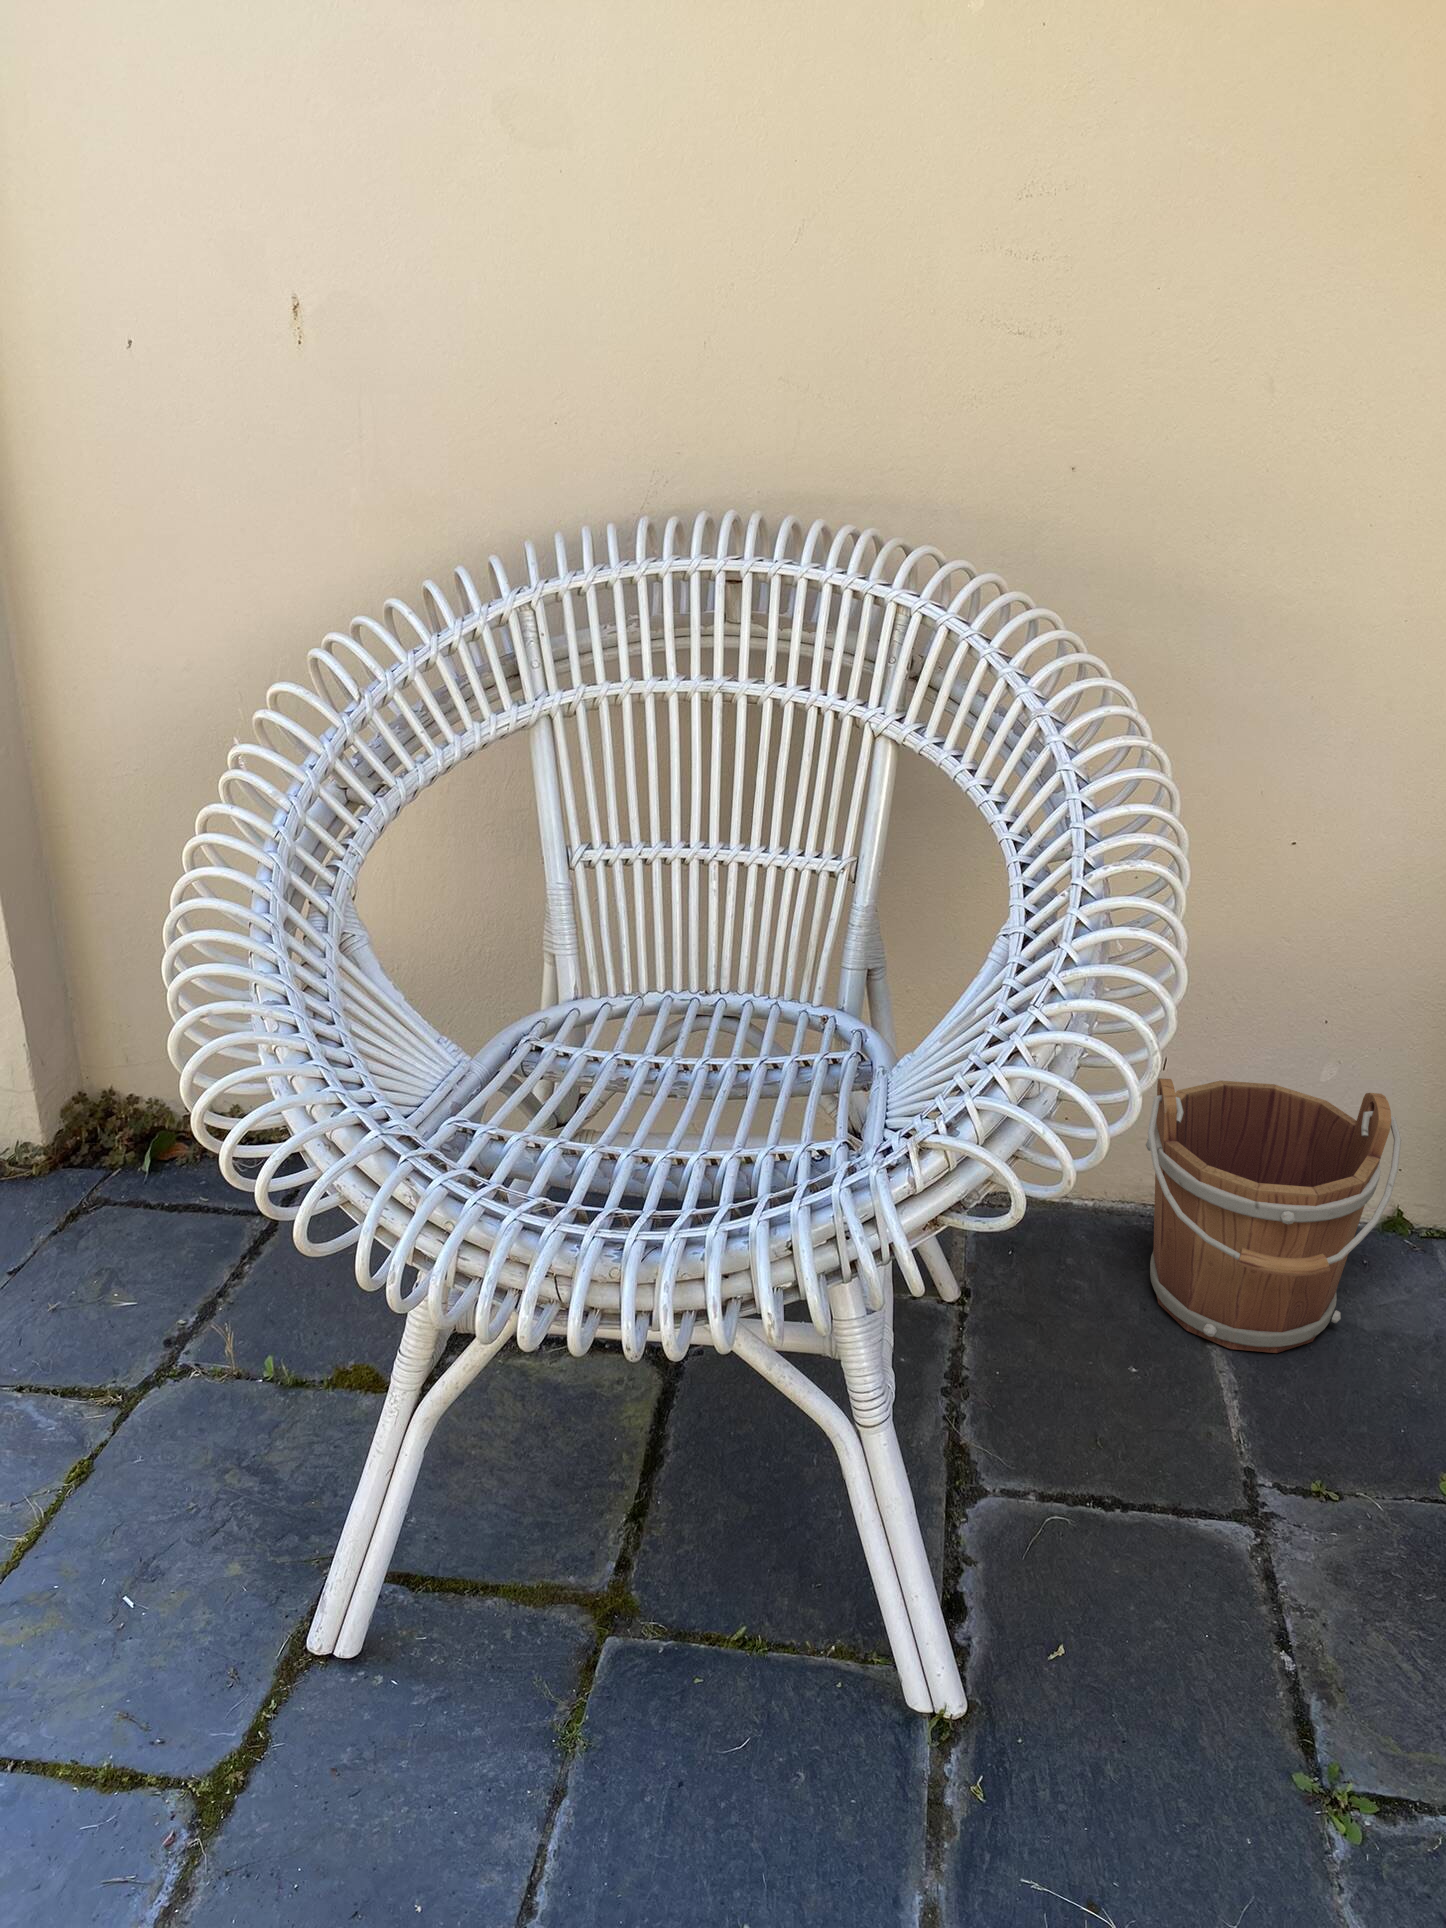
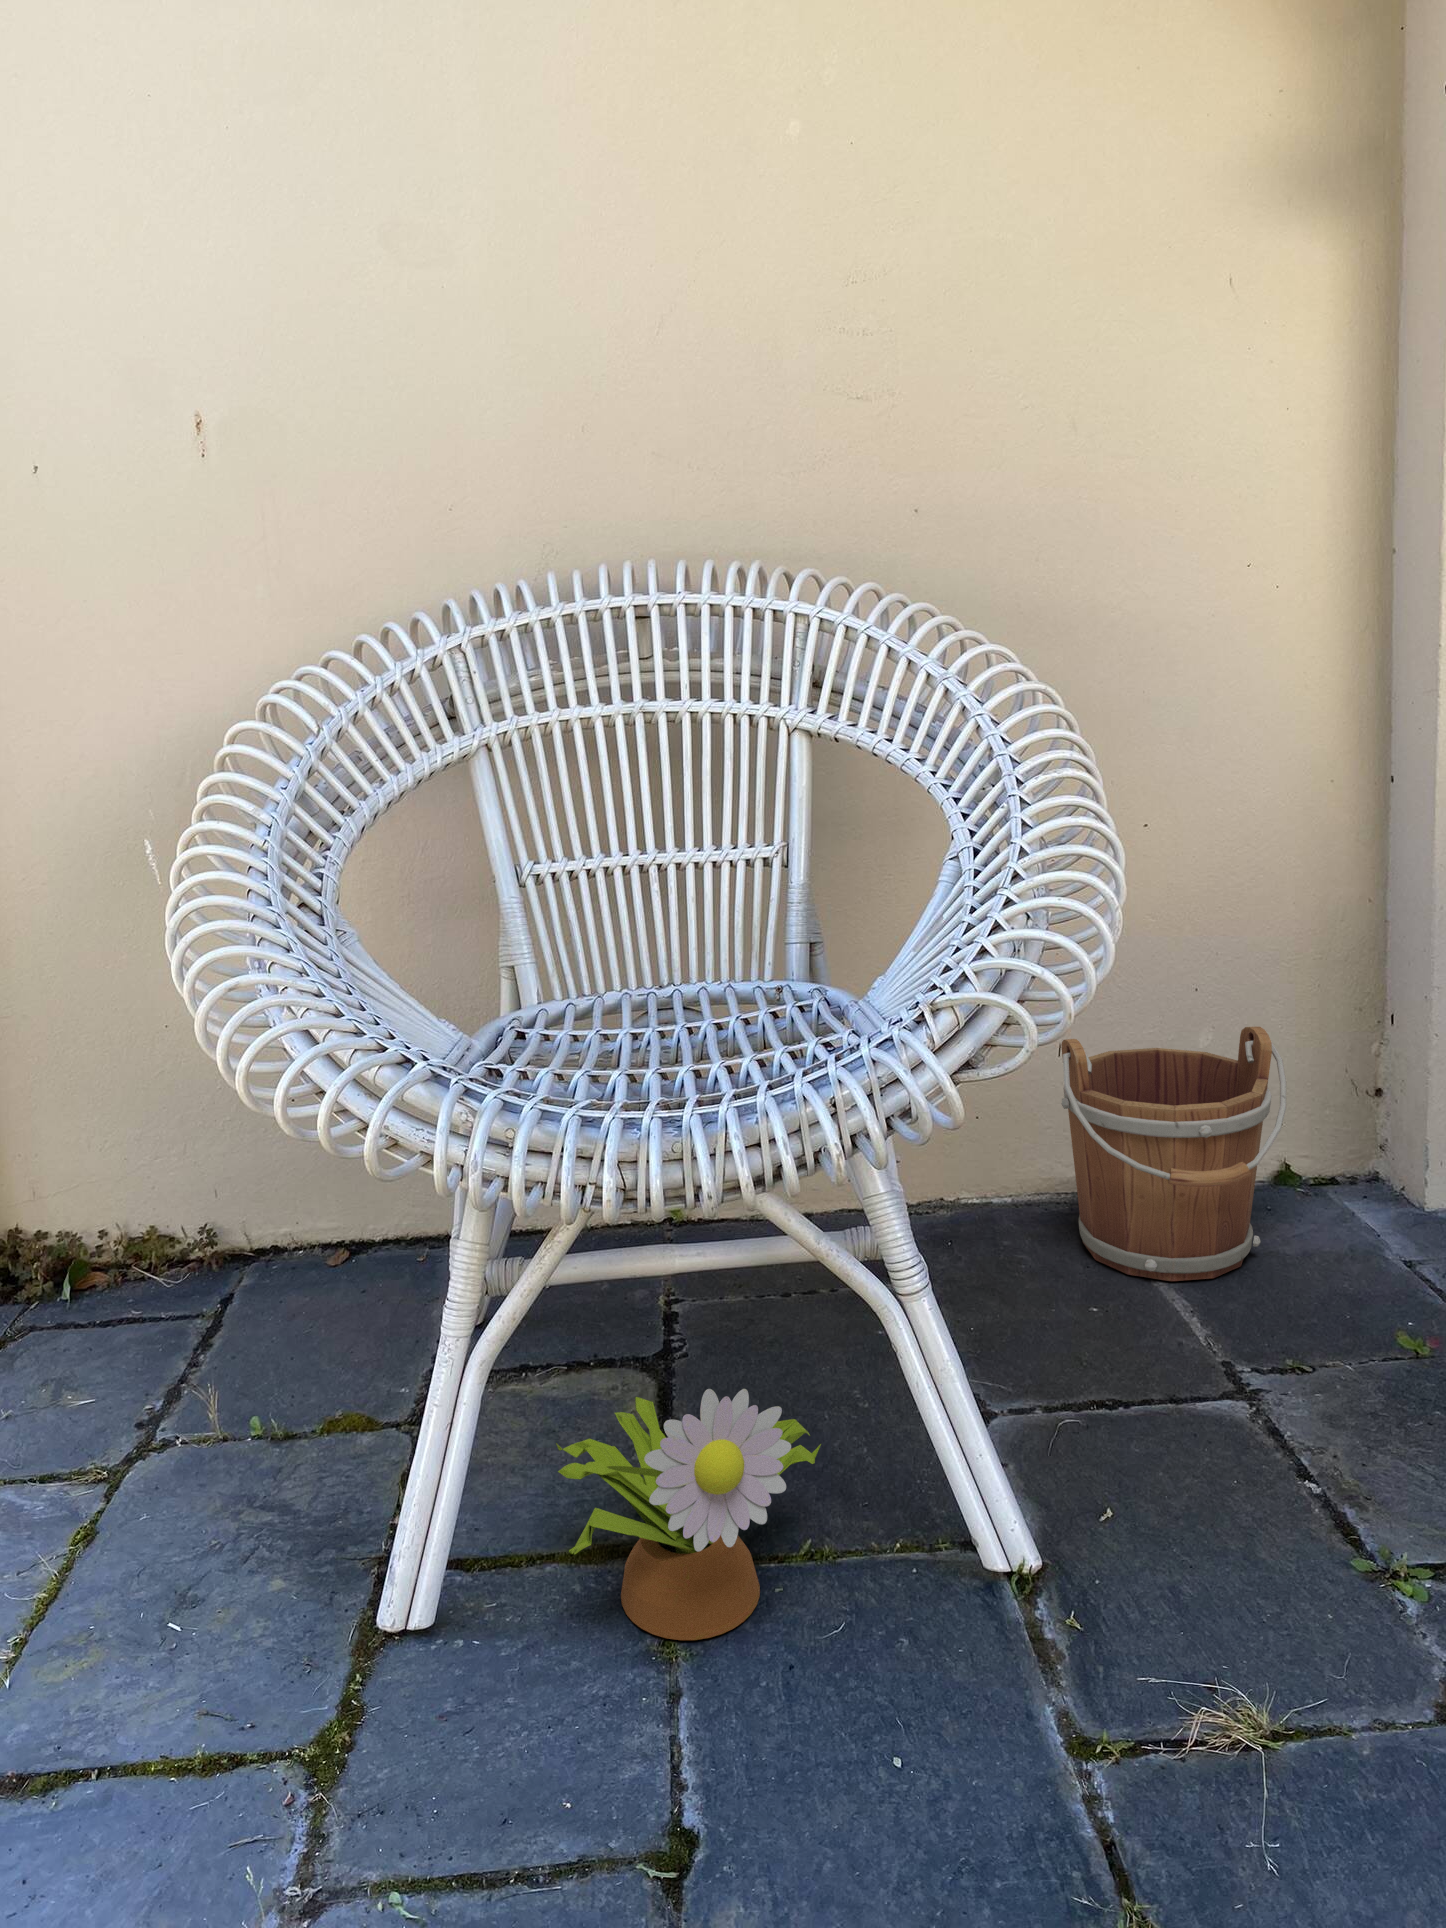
decorative plant: none [475,1454,761,1728] -> present [556,1389,821,1640]

